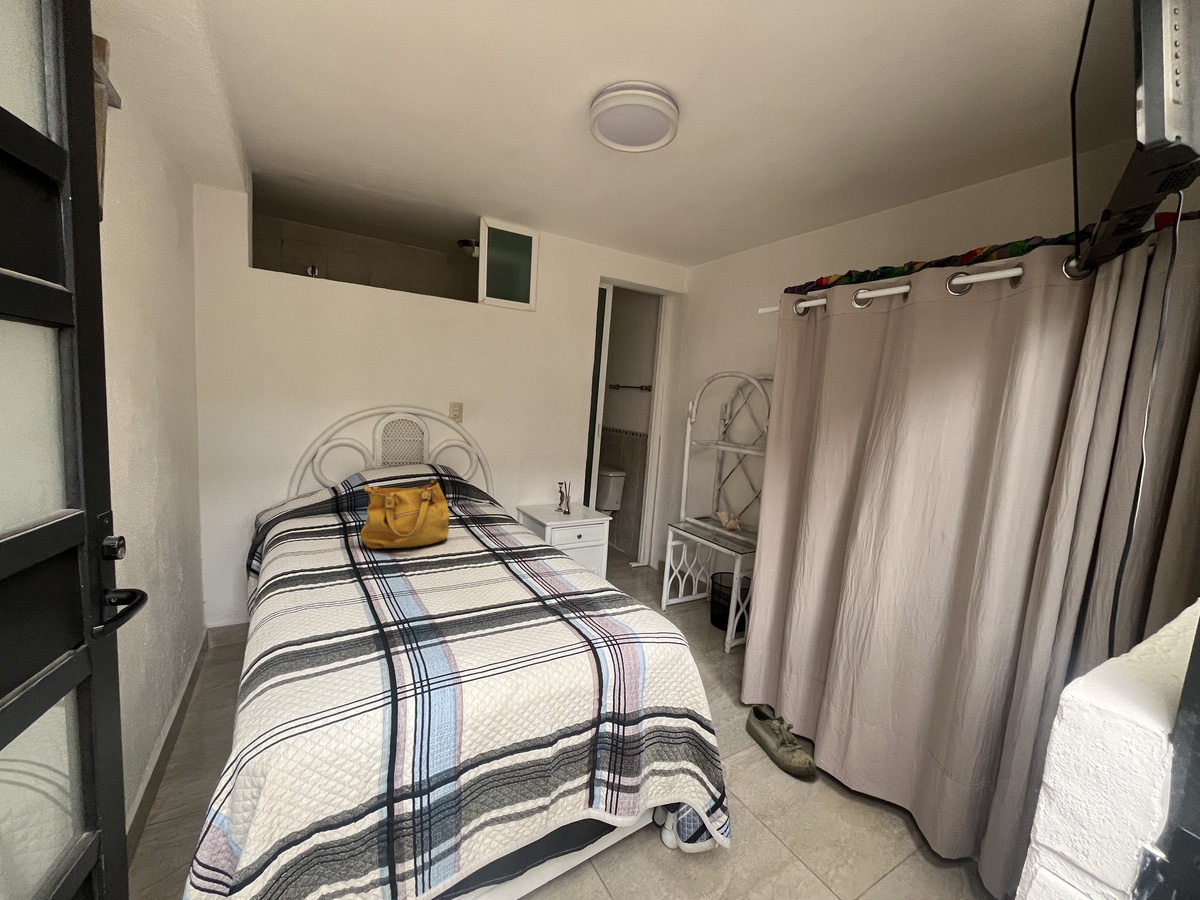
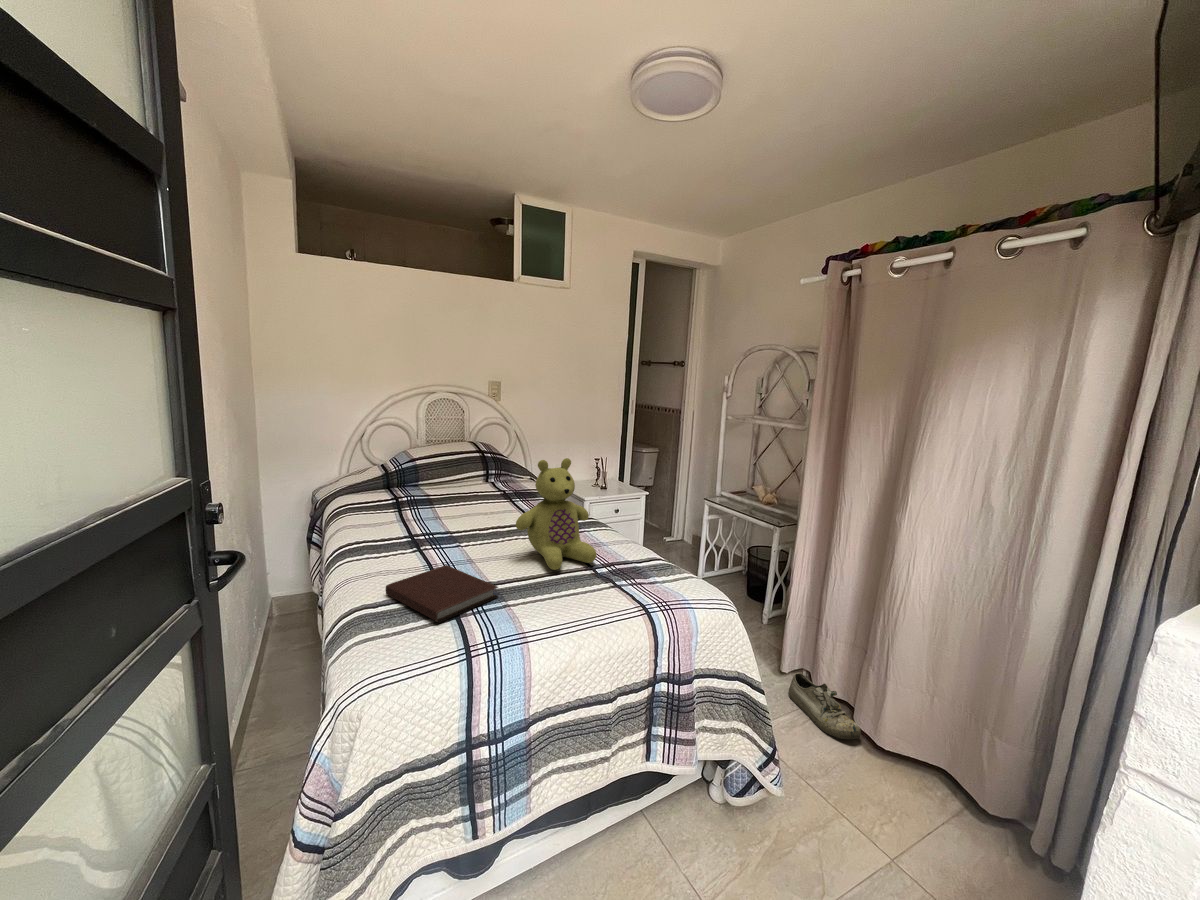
handbag: present [360,478,449,549] -> none [414,454,495,523]
stuffed bear: none [463,484,547,601] -> present [516,458,596,570]
notebook: none [315,596,438,661] -> present [386,565,498,622]

